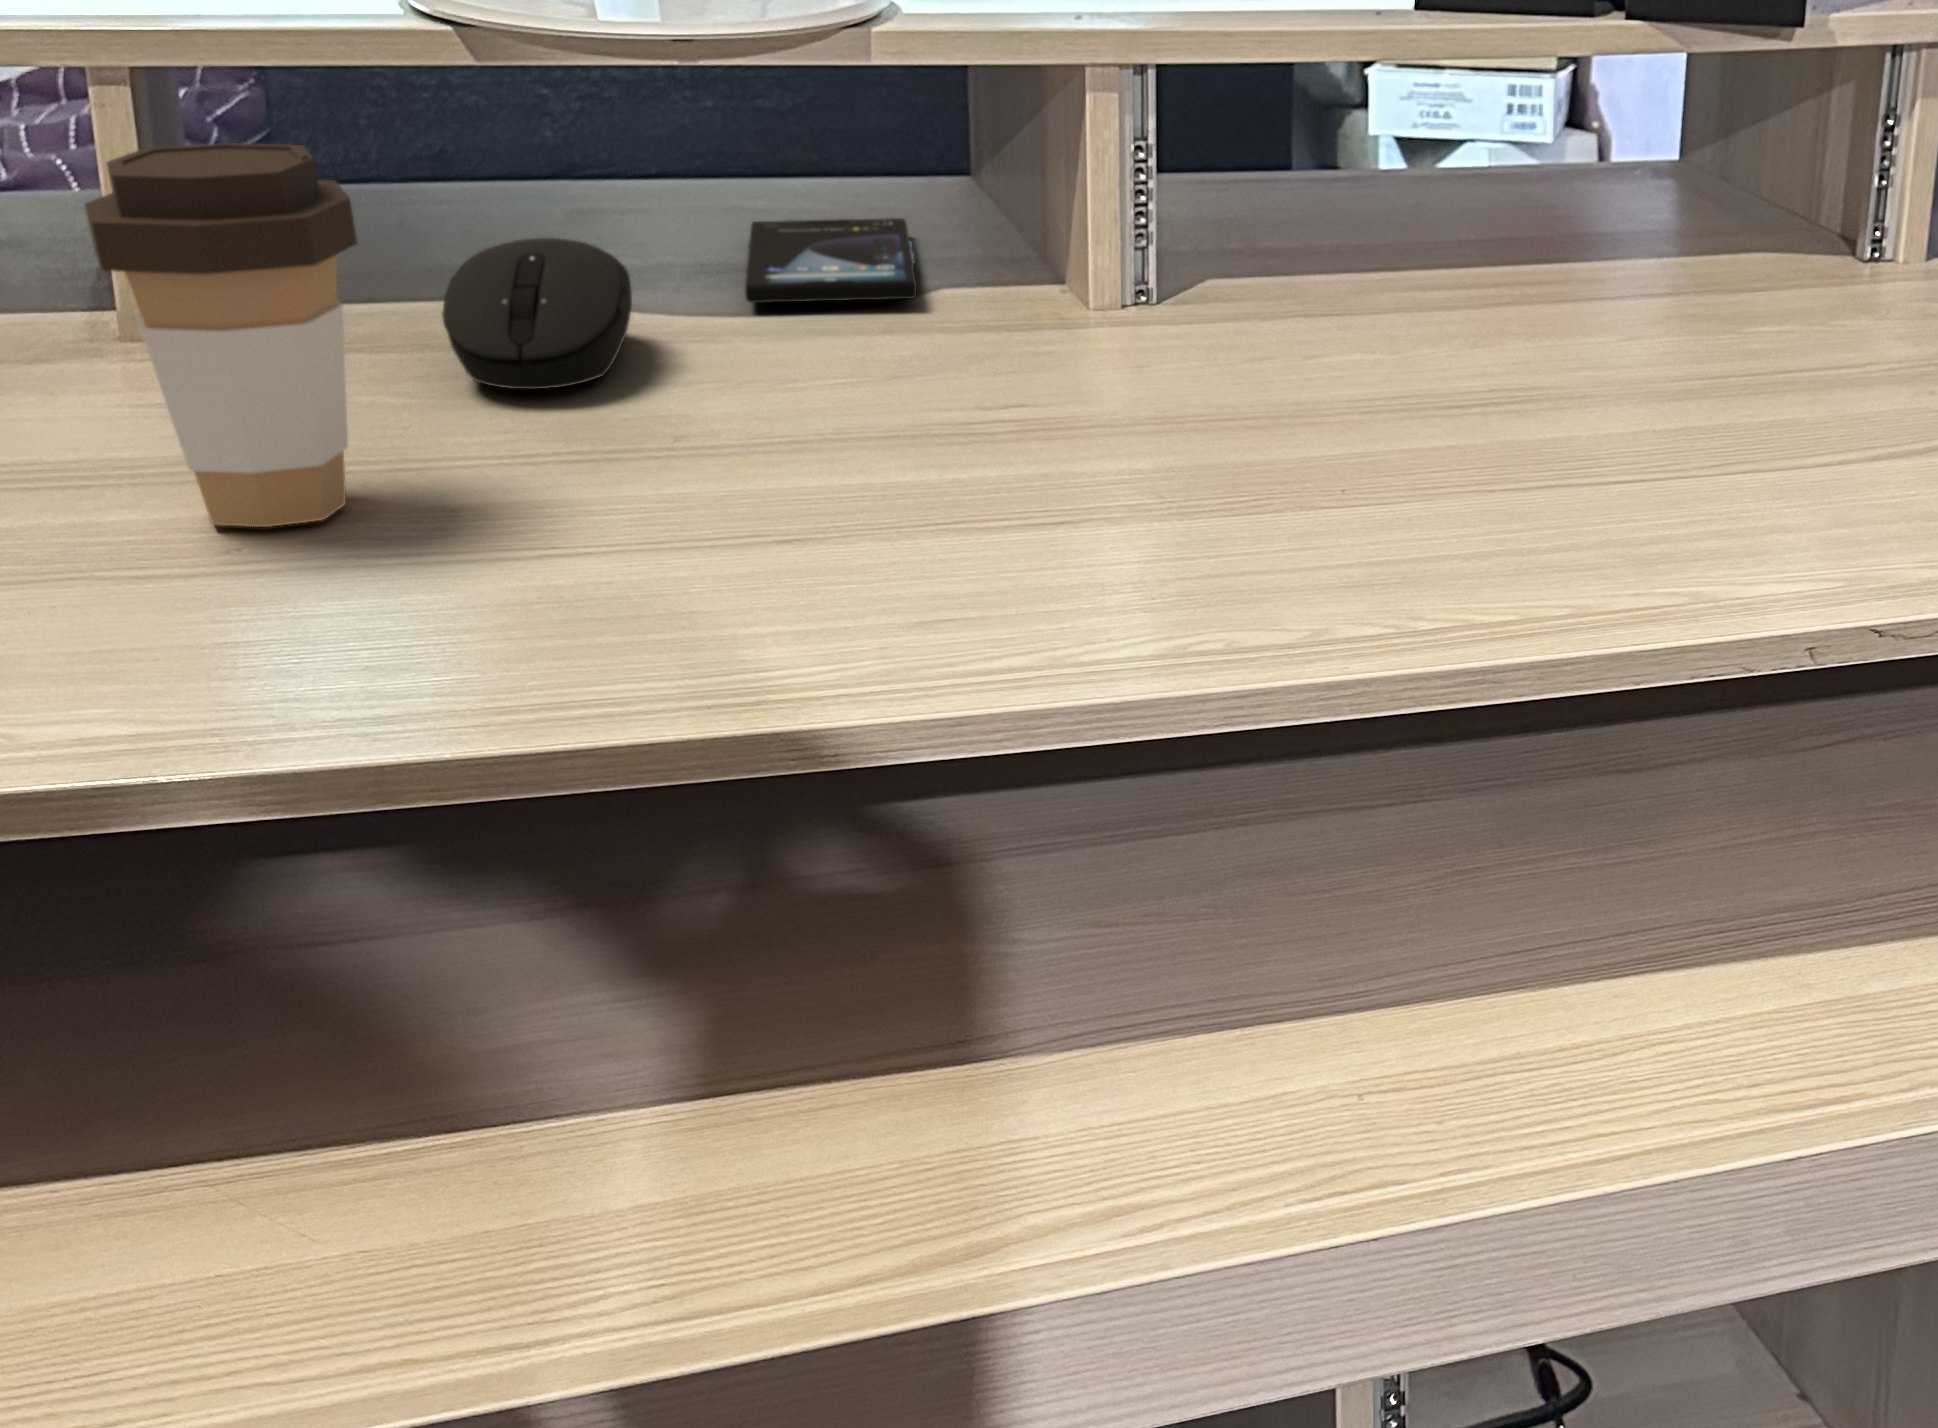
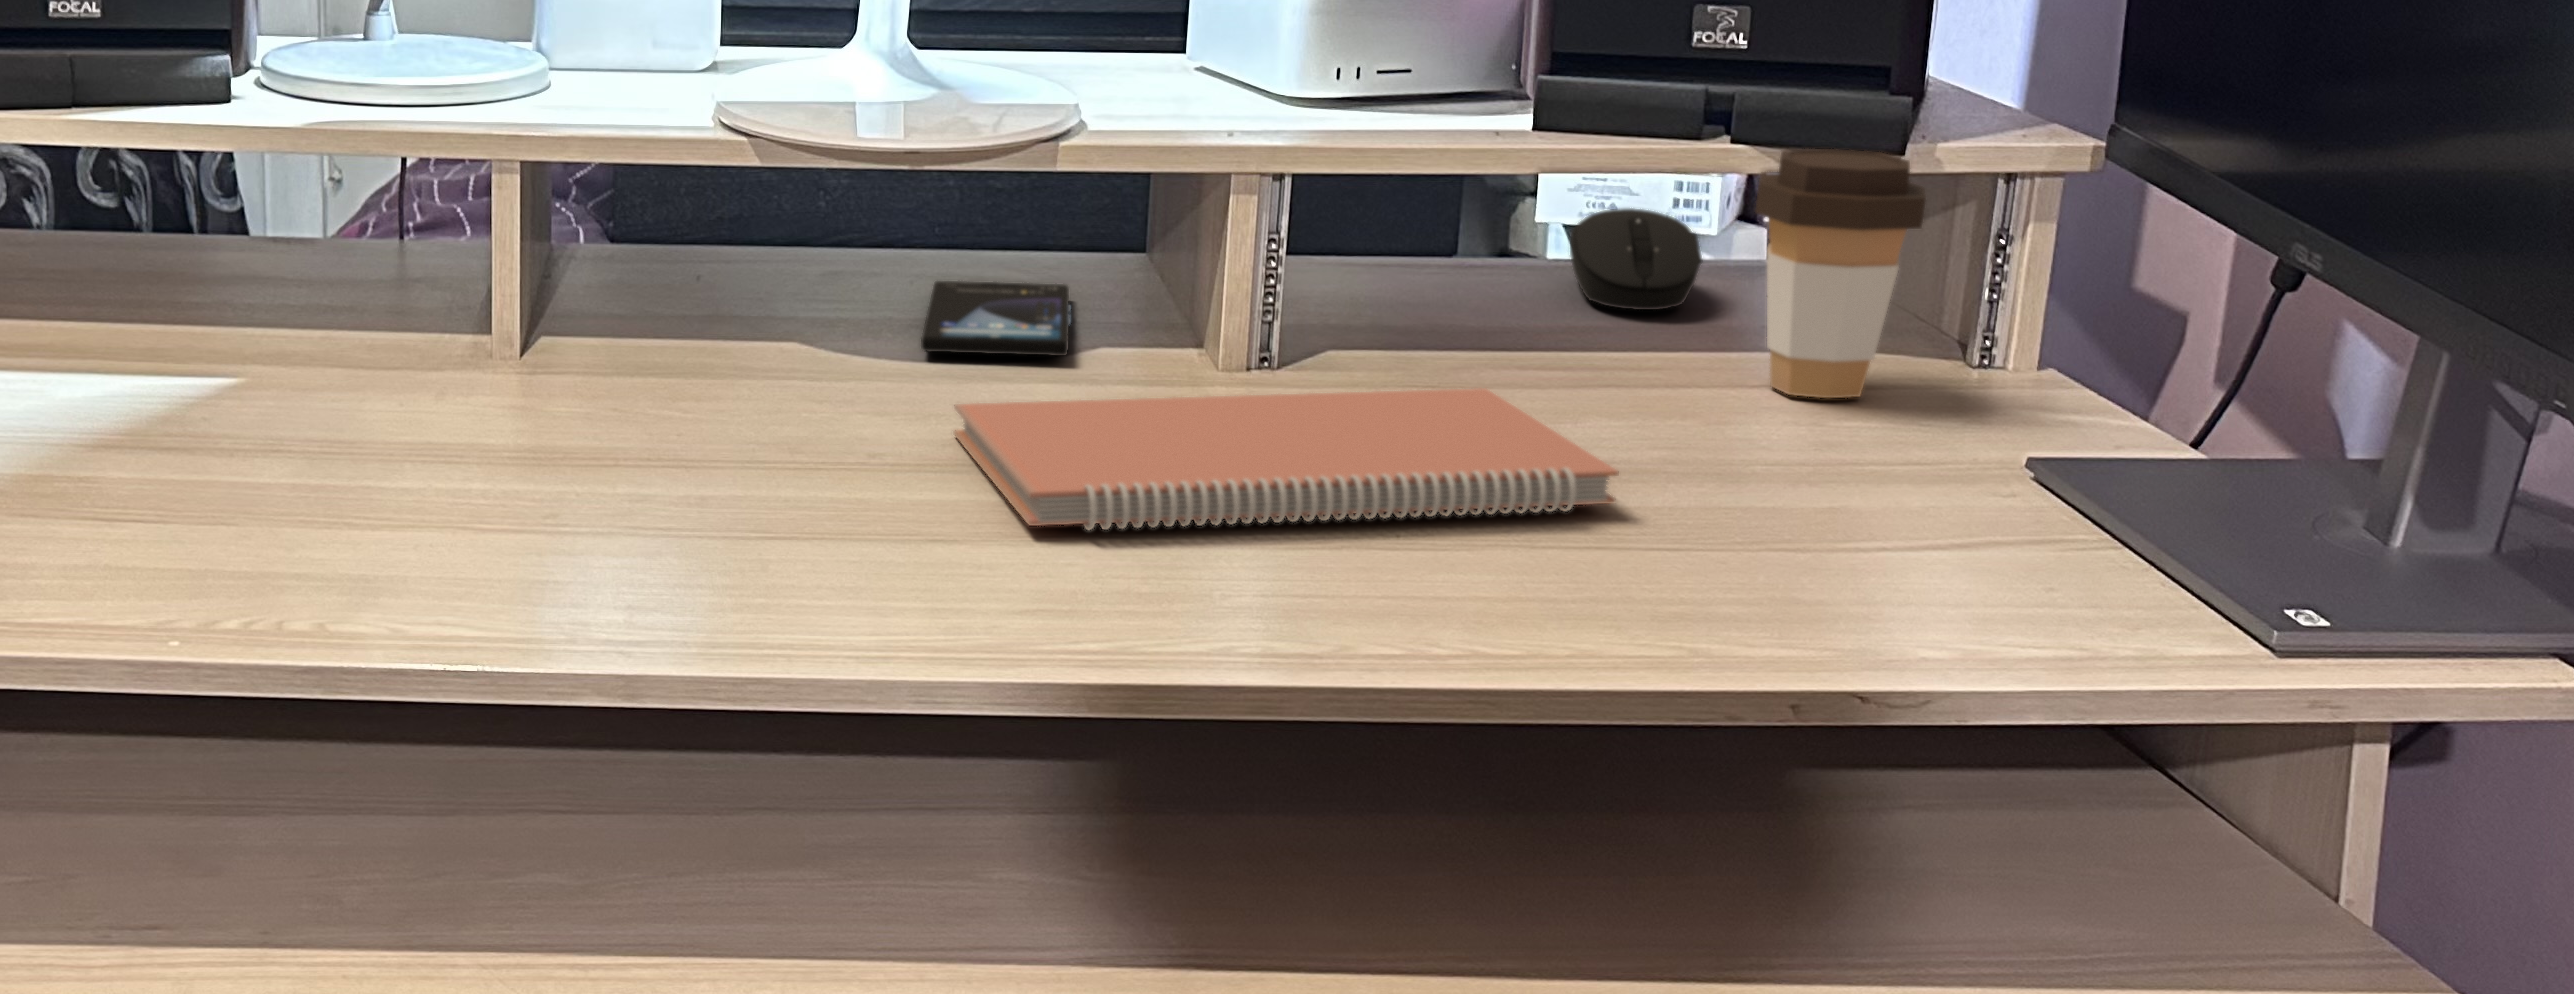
coffee cup: present [85,143,357,527] -> present [1756,149,1926,398]
computer mouse: present [442,238,632,389] -> present [1570,208,1702,310]
notebook: none [794,307,1559,503] -> present [954,388,1619,530]

